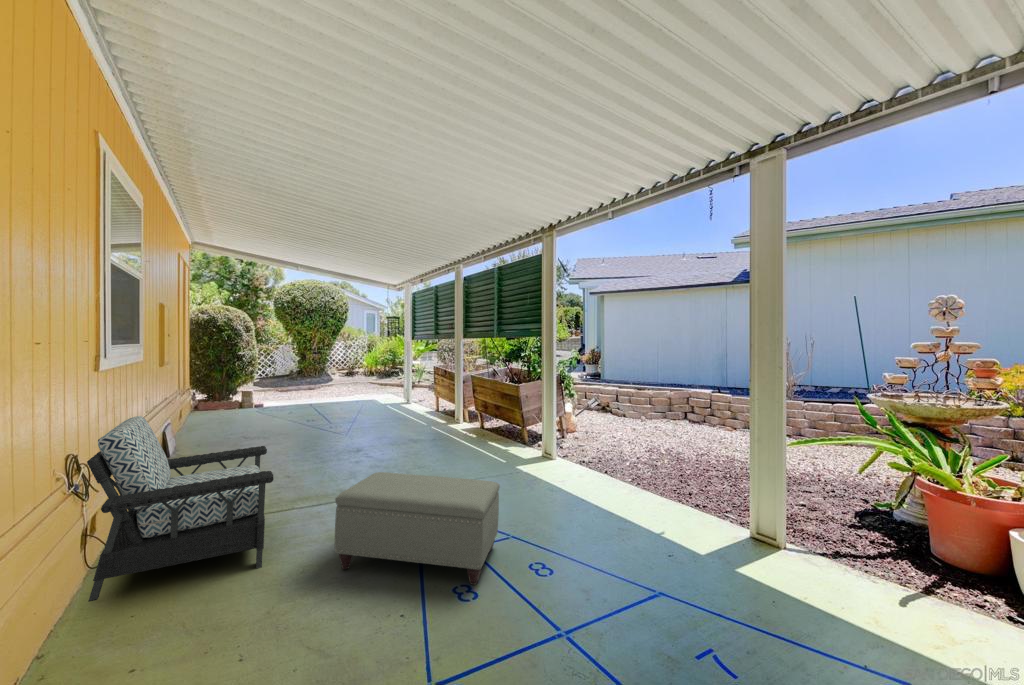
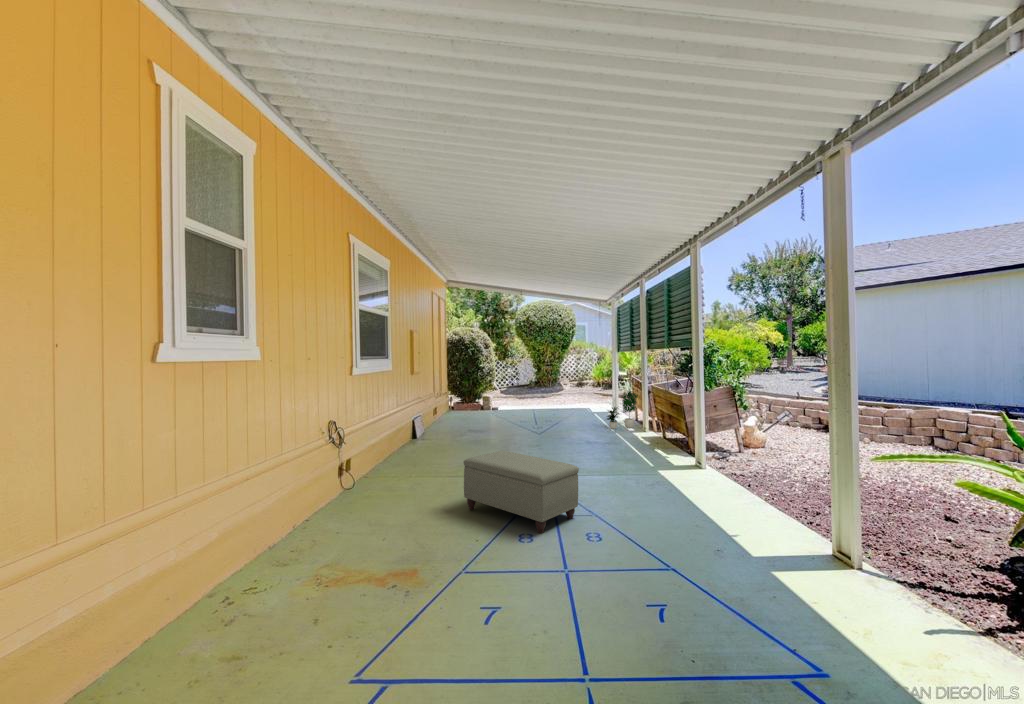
potted plant: none [418,379,453,423] -> present [607,390,638,429]
armchair: present [87,416,274,602] -> none [349,403,448,501]

